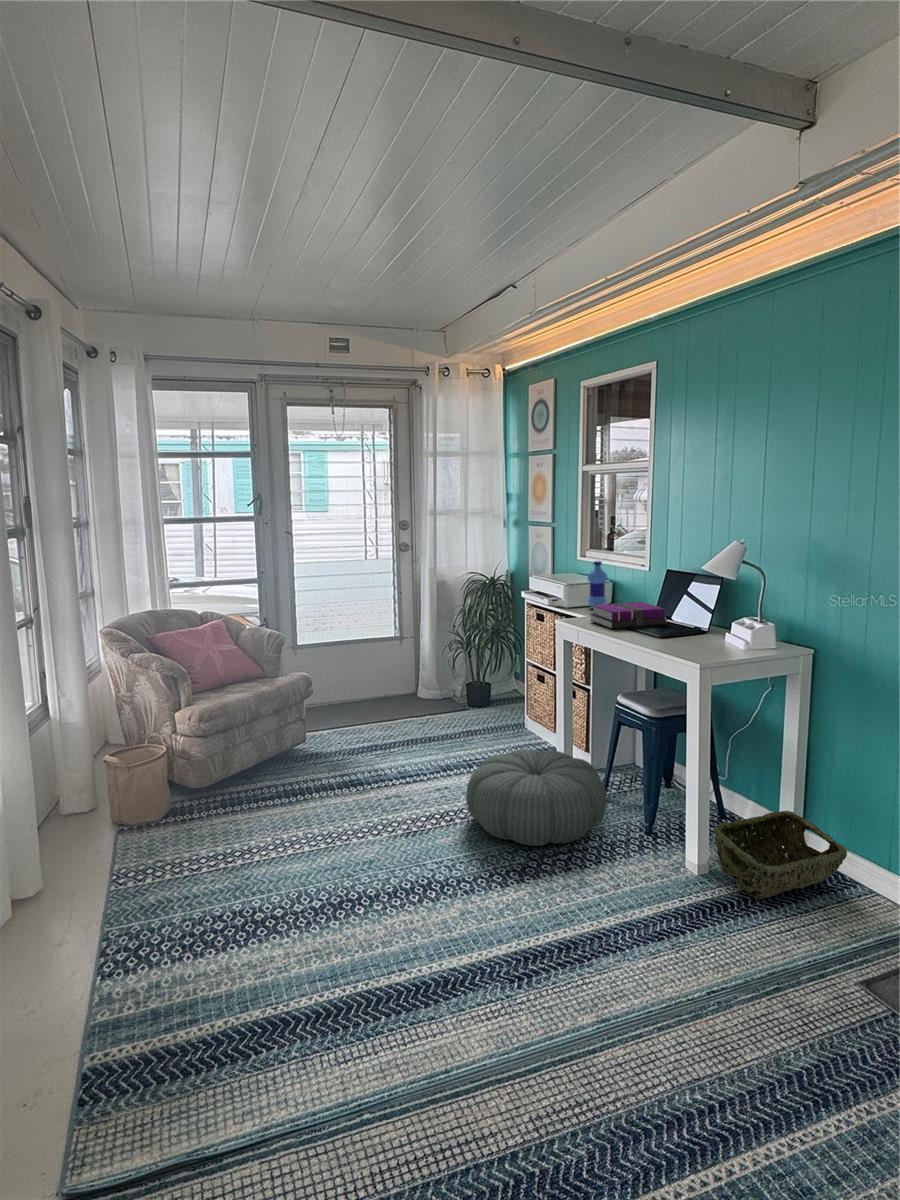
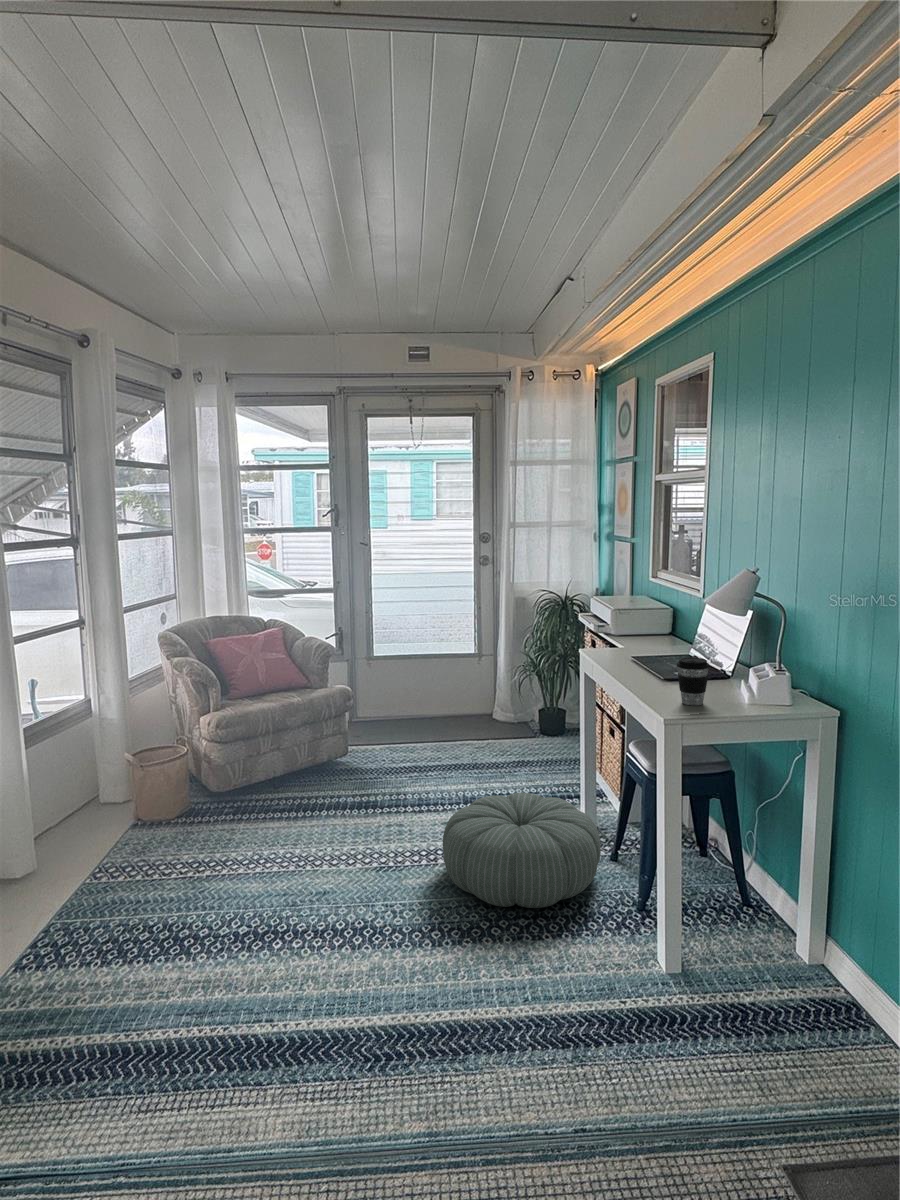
water bottle: present [588,561,607,607] -> none [638,581,662,637]
notebook: present [590,602,667,629] -> none [615,632,699,663]
coffee cup: none [699,617,725,655] -> present [677,657,709,705]
woven basket: present [713,811,847,899] -> none [679,911,858,1021]

